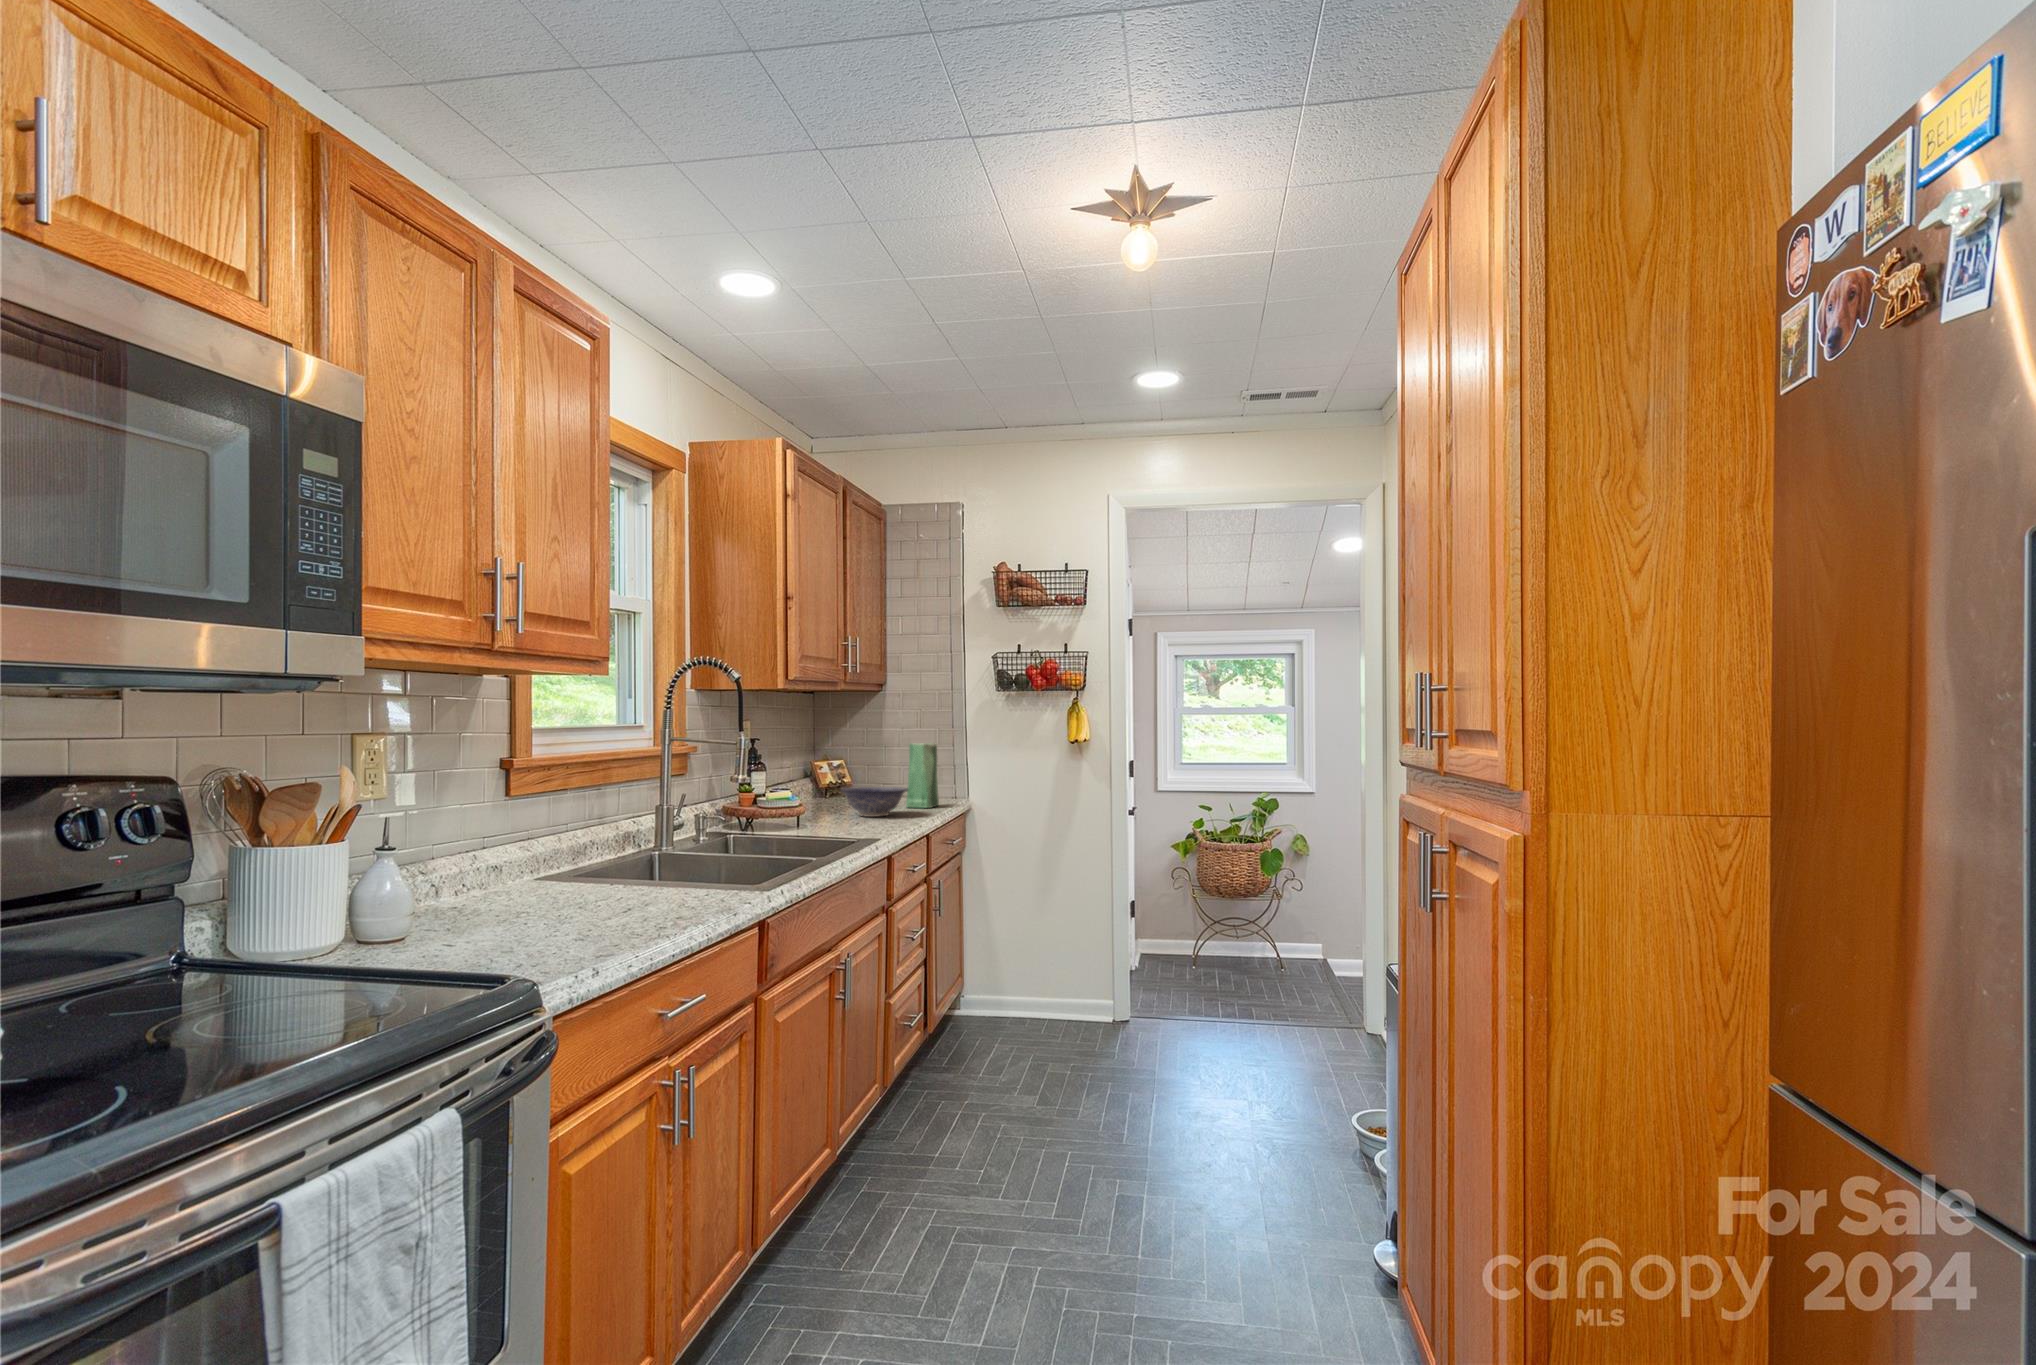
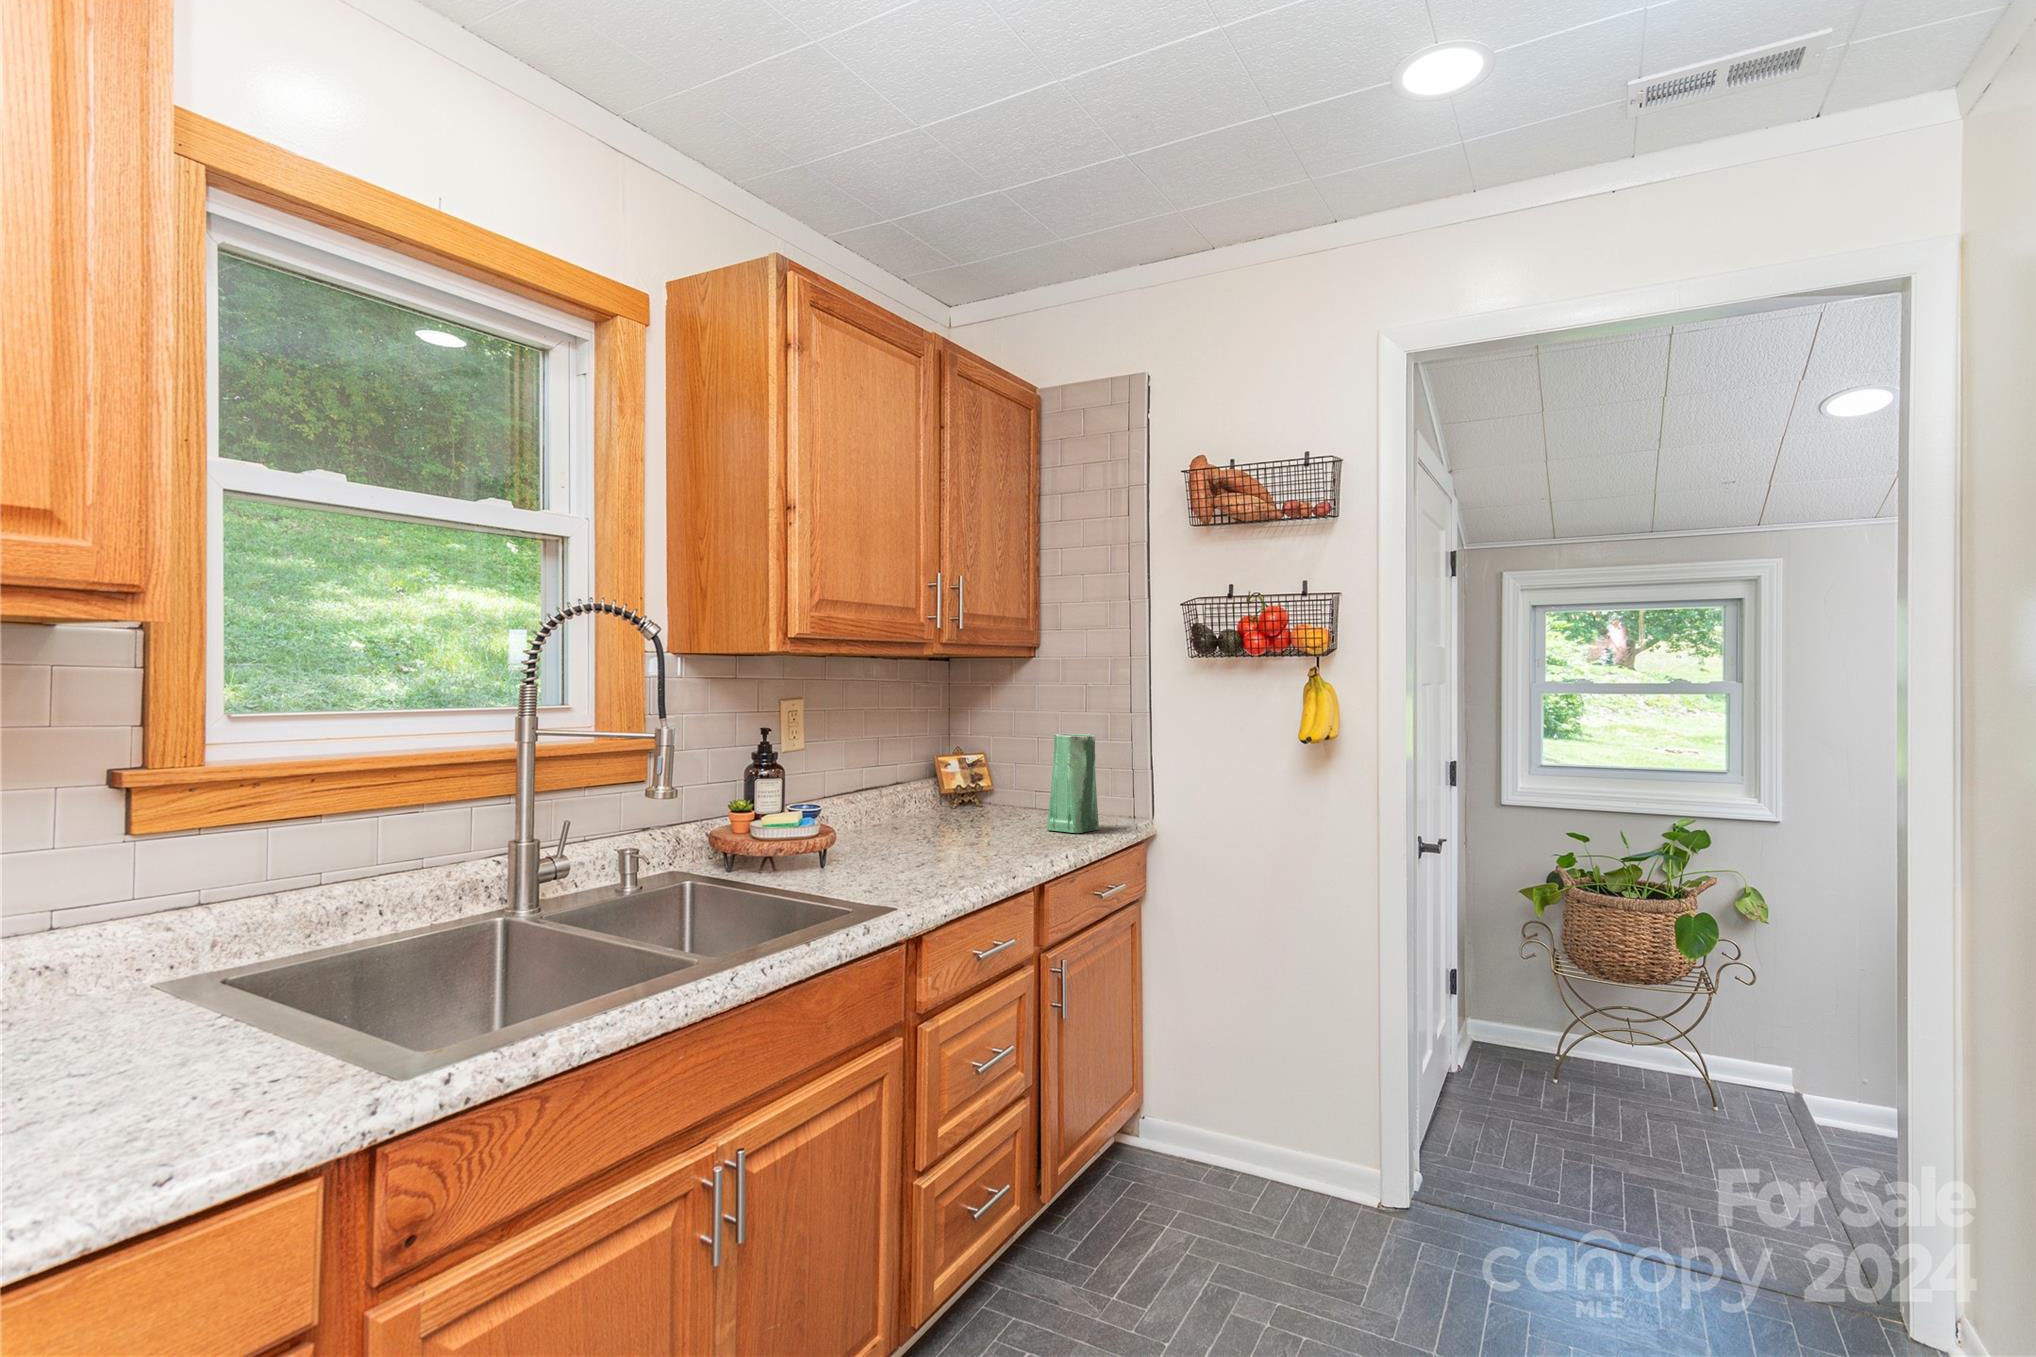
decorative bowl: present [840,787,909,817] -> none [923,799,1027,848]

